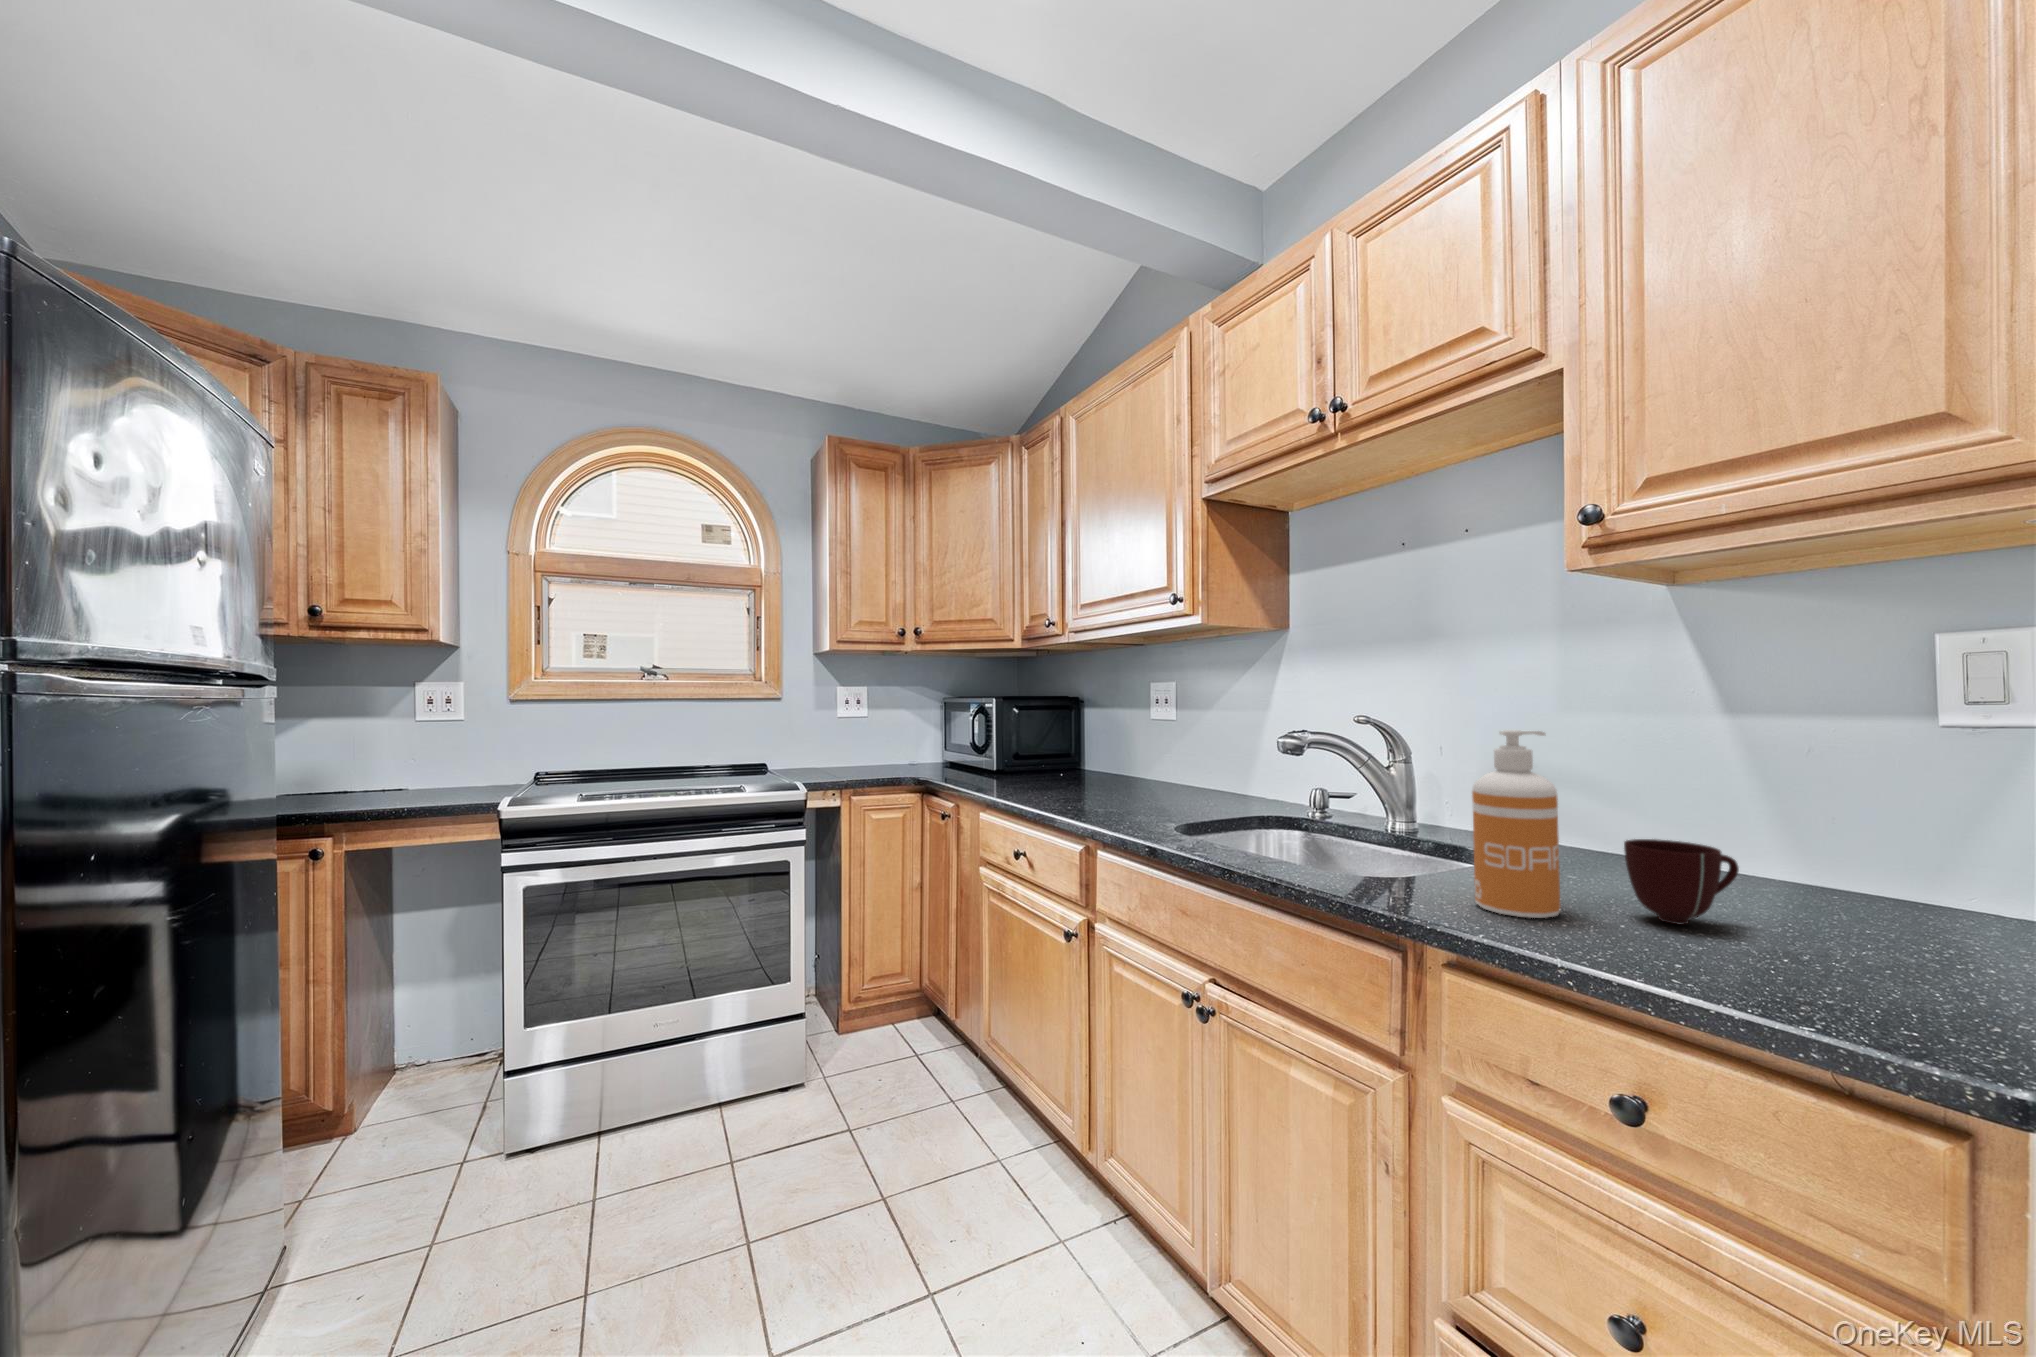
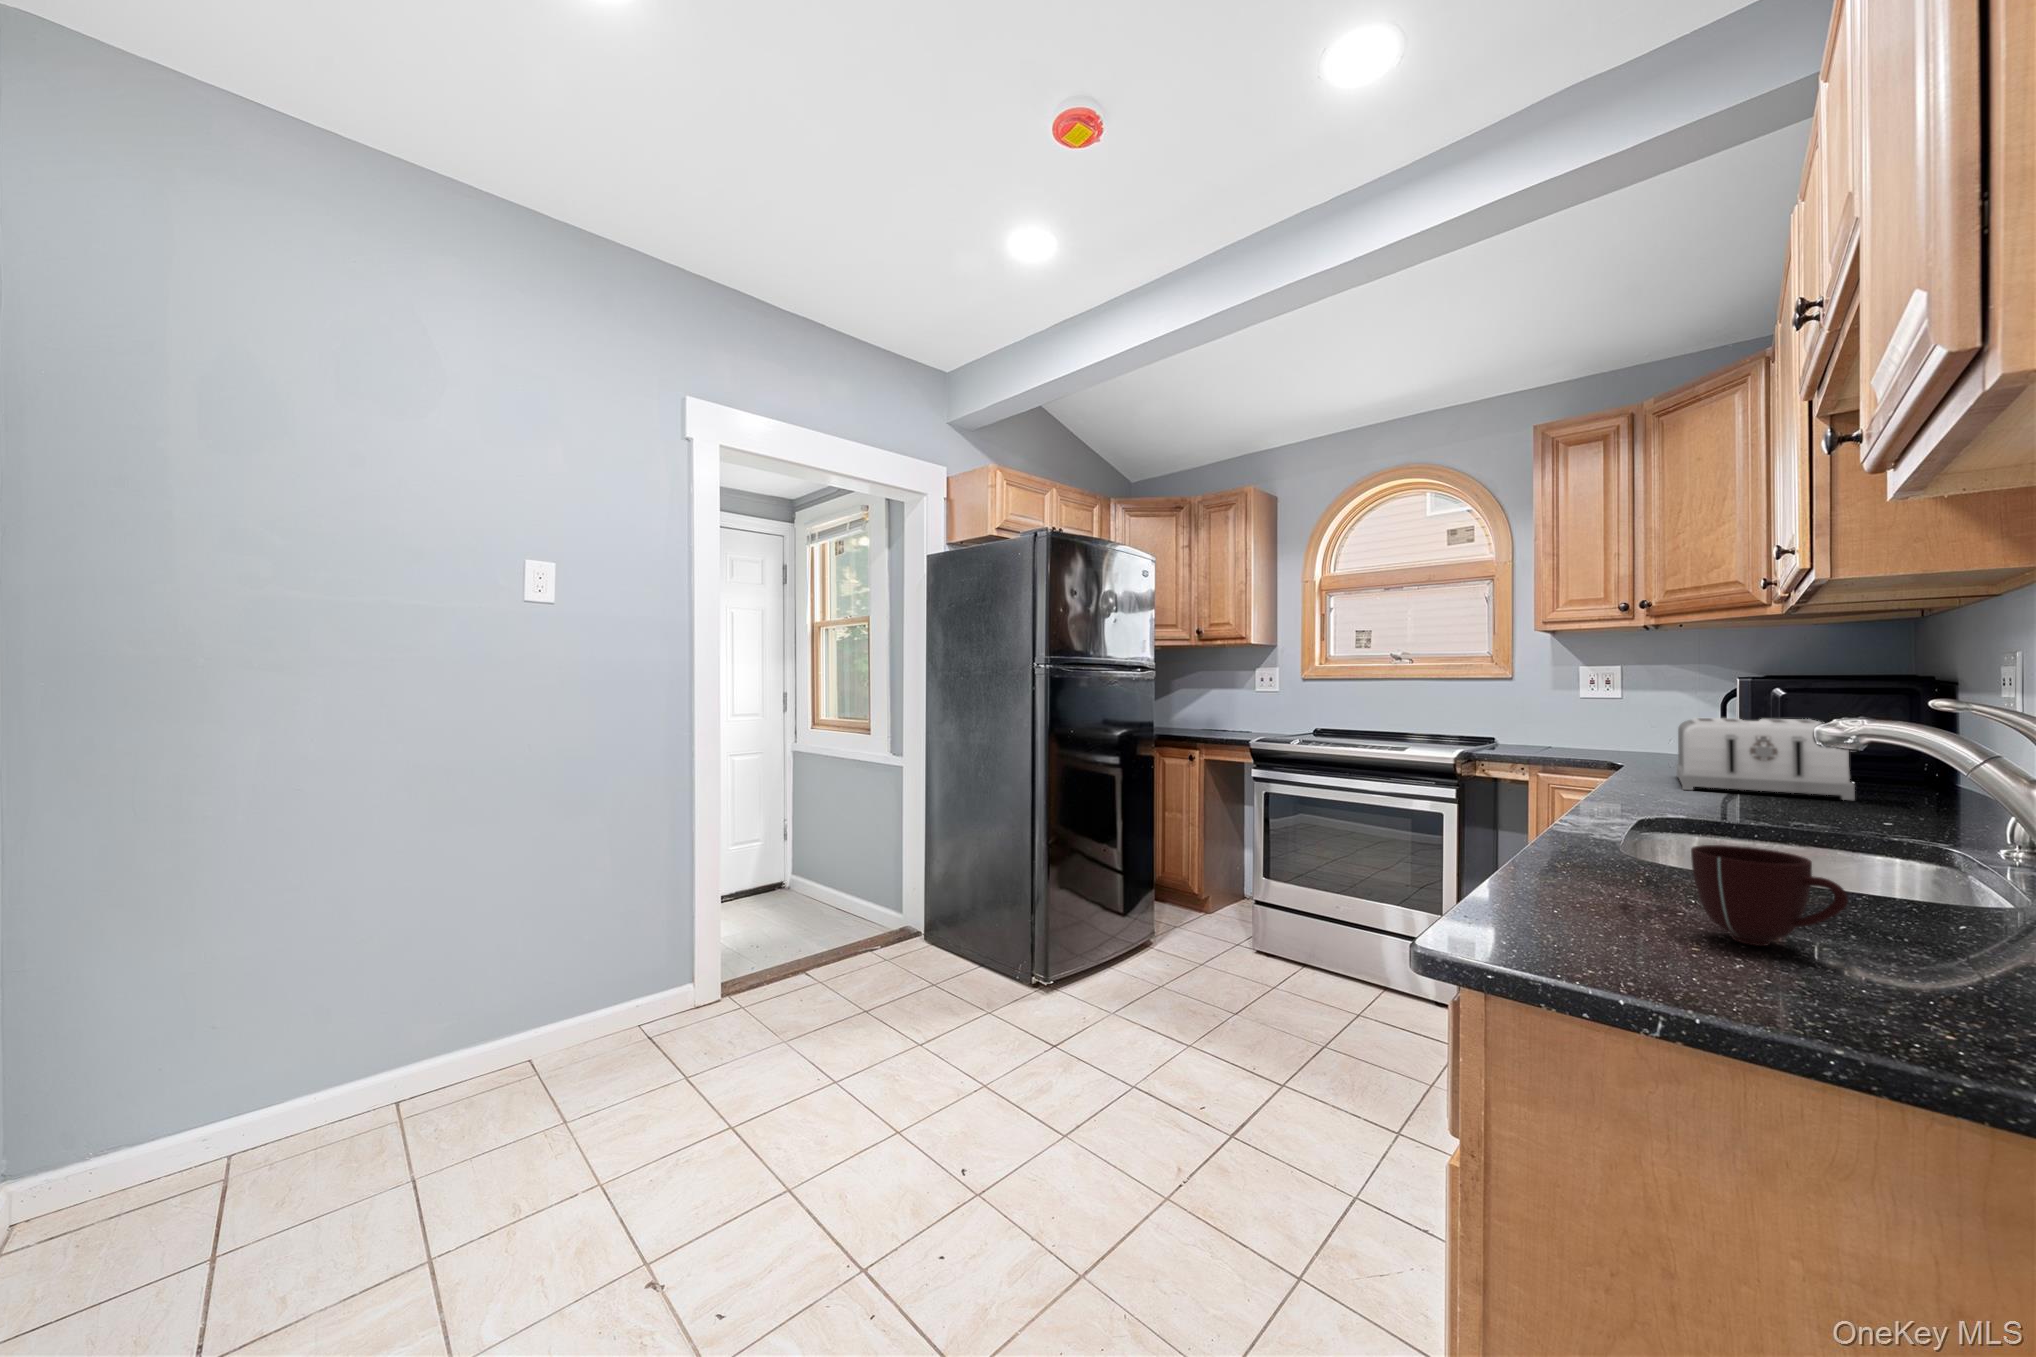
toaster: none [999,729,1132,797] -> present [1676,717,1855,800]
soap dispenser: present [1472,730,1560,918] -> none [1581,713,1678,907]

